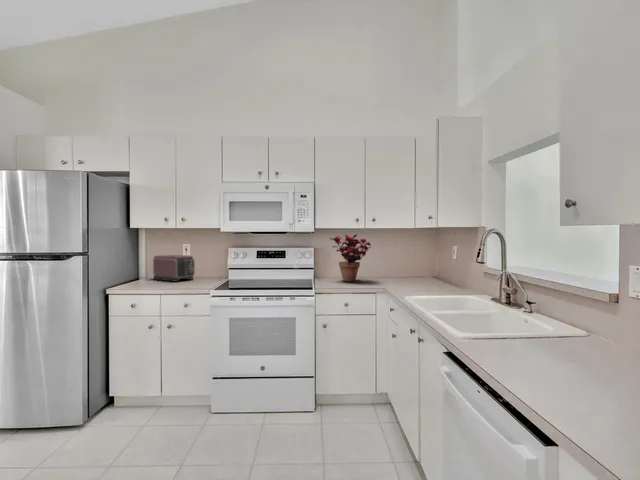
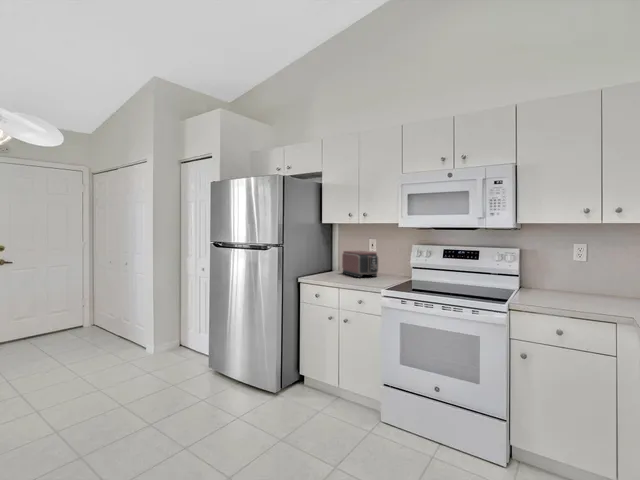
potted plant: present [330,235,371,281] -> none [540,231,614,298]

